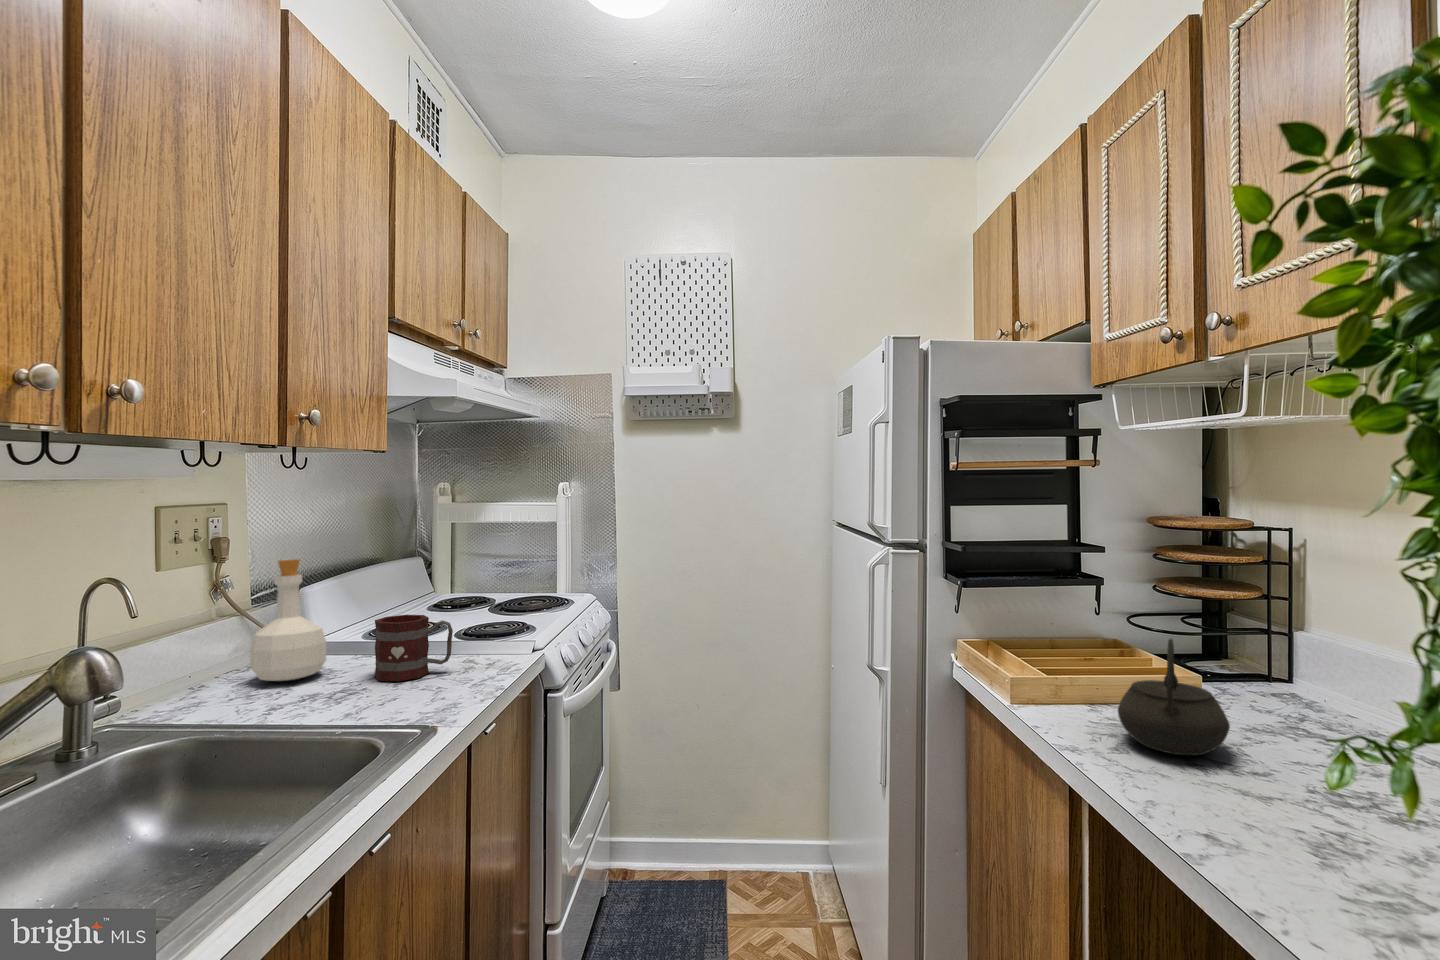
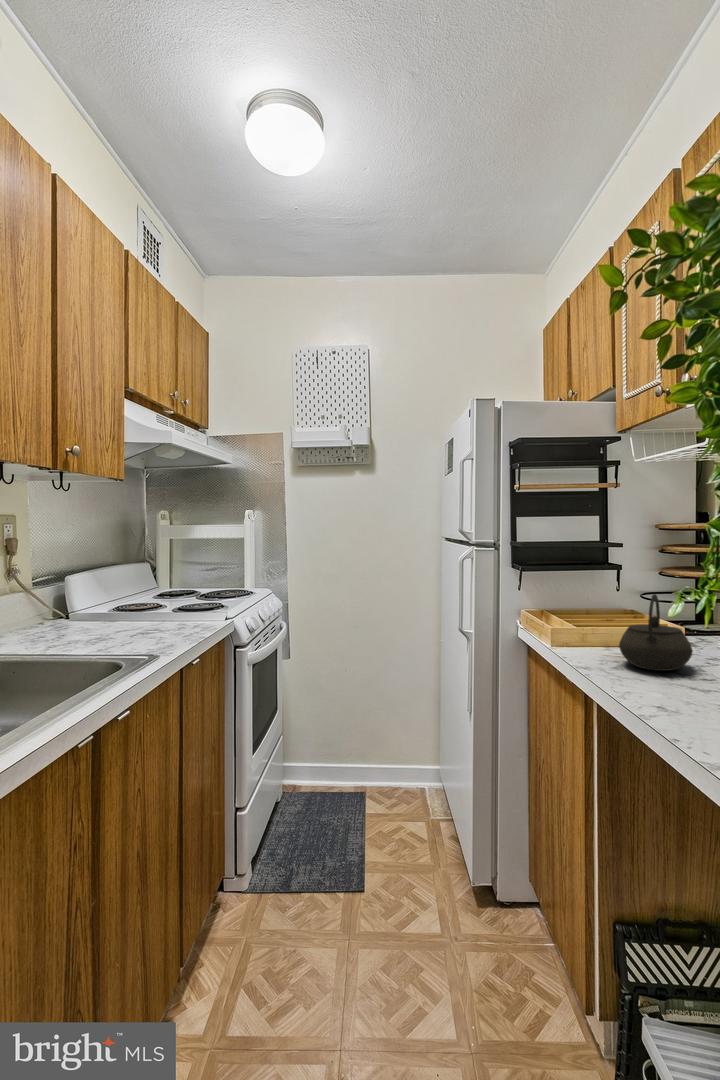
bottle: present [250,559,326,681] -> none [34,551,85,632]
mug: present [375,615,453,681] -> none [117,590,170,633]

